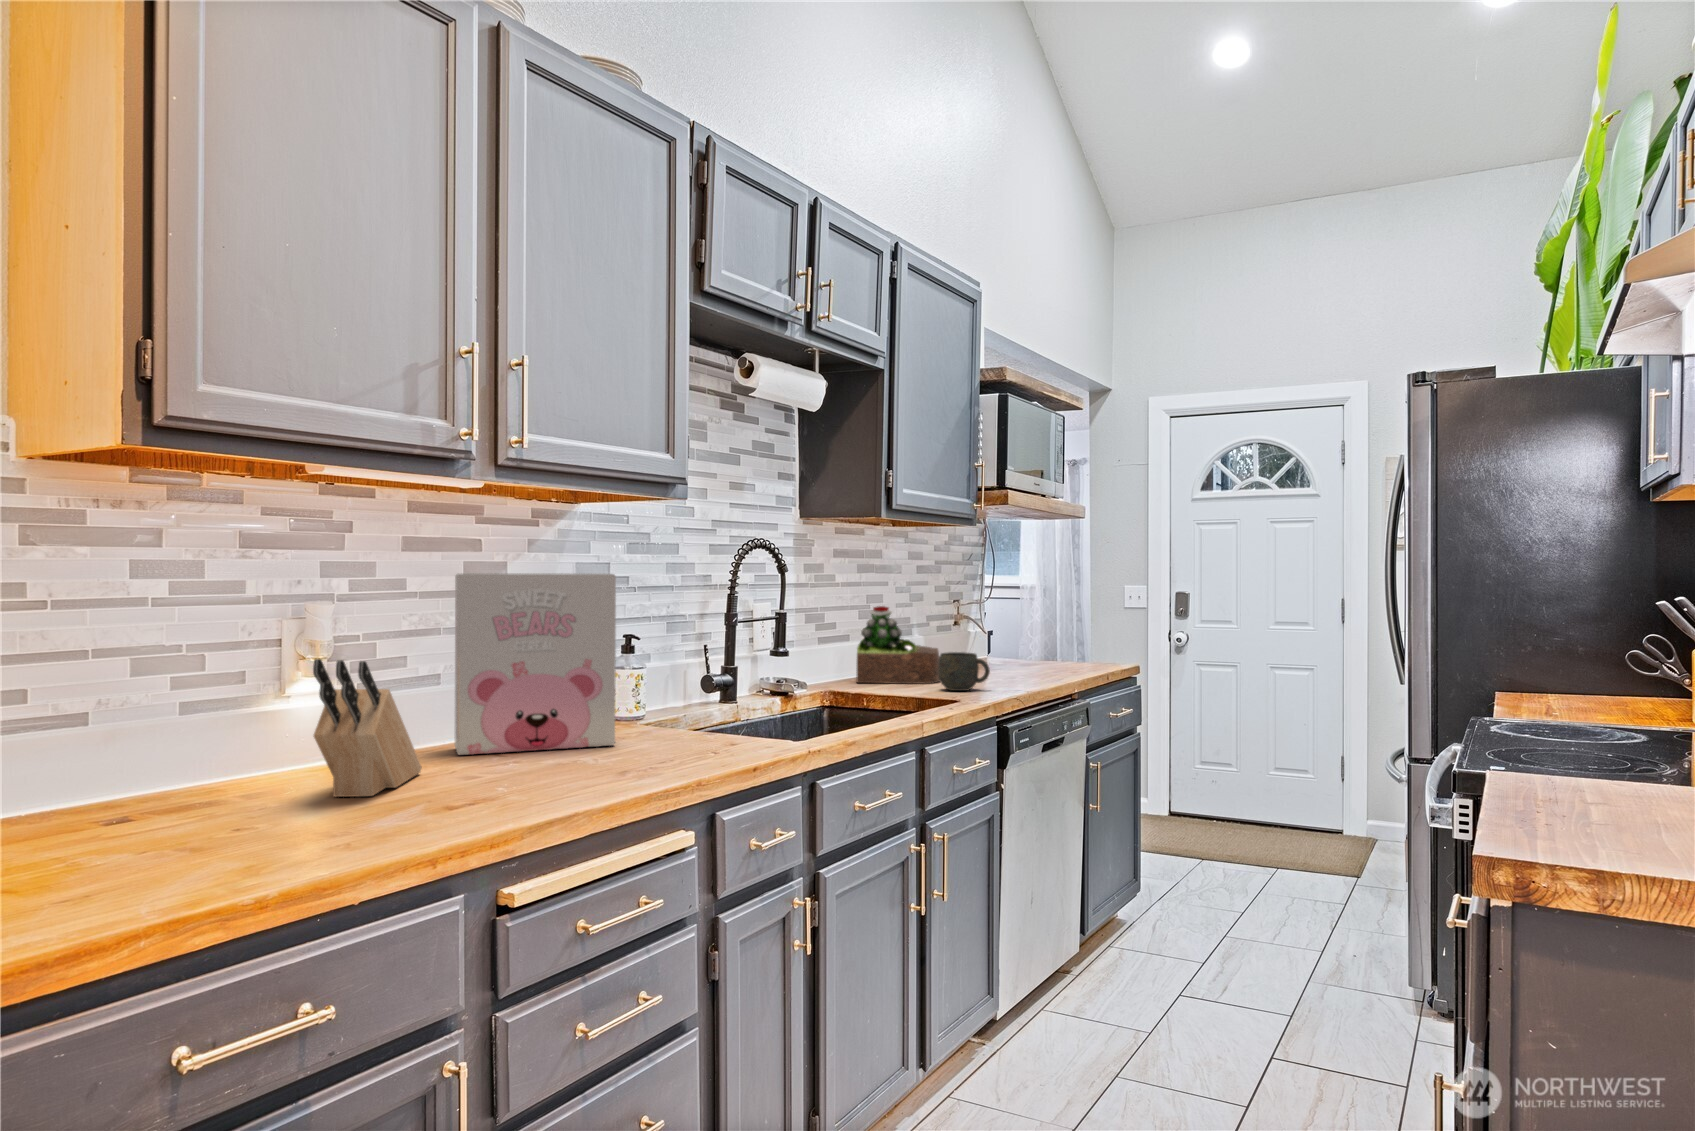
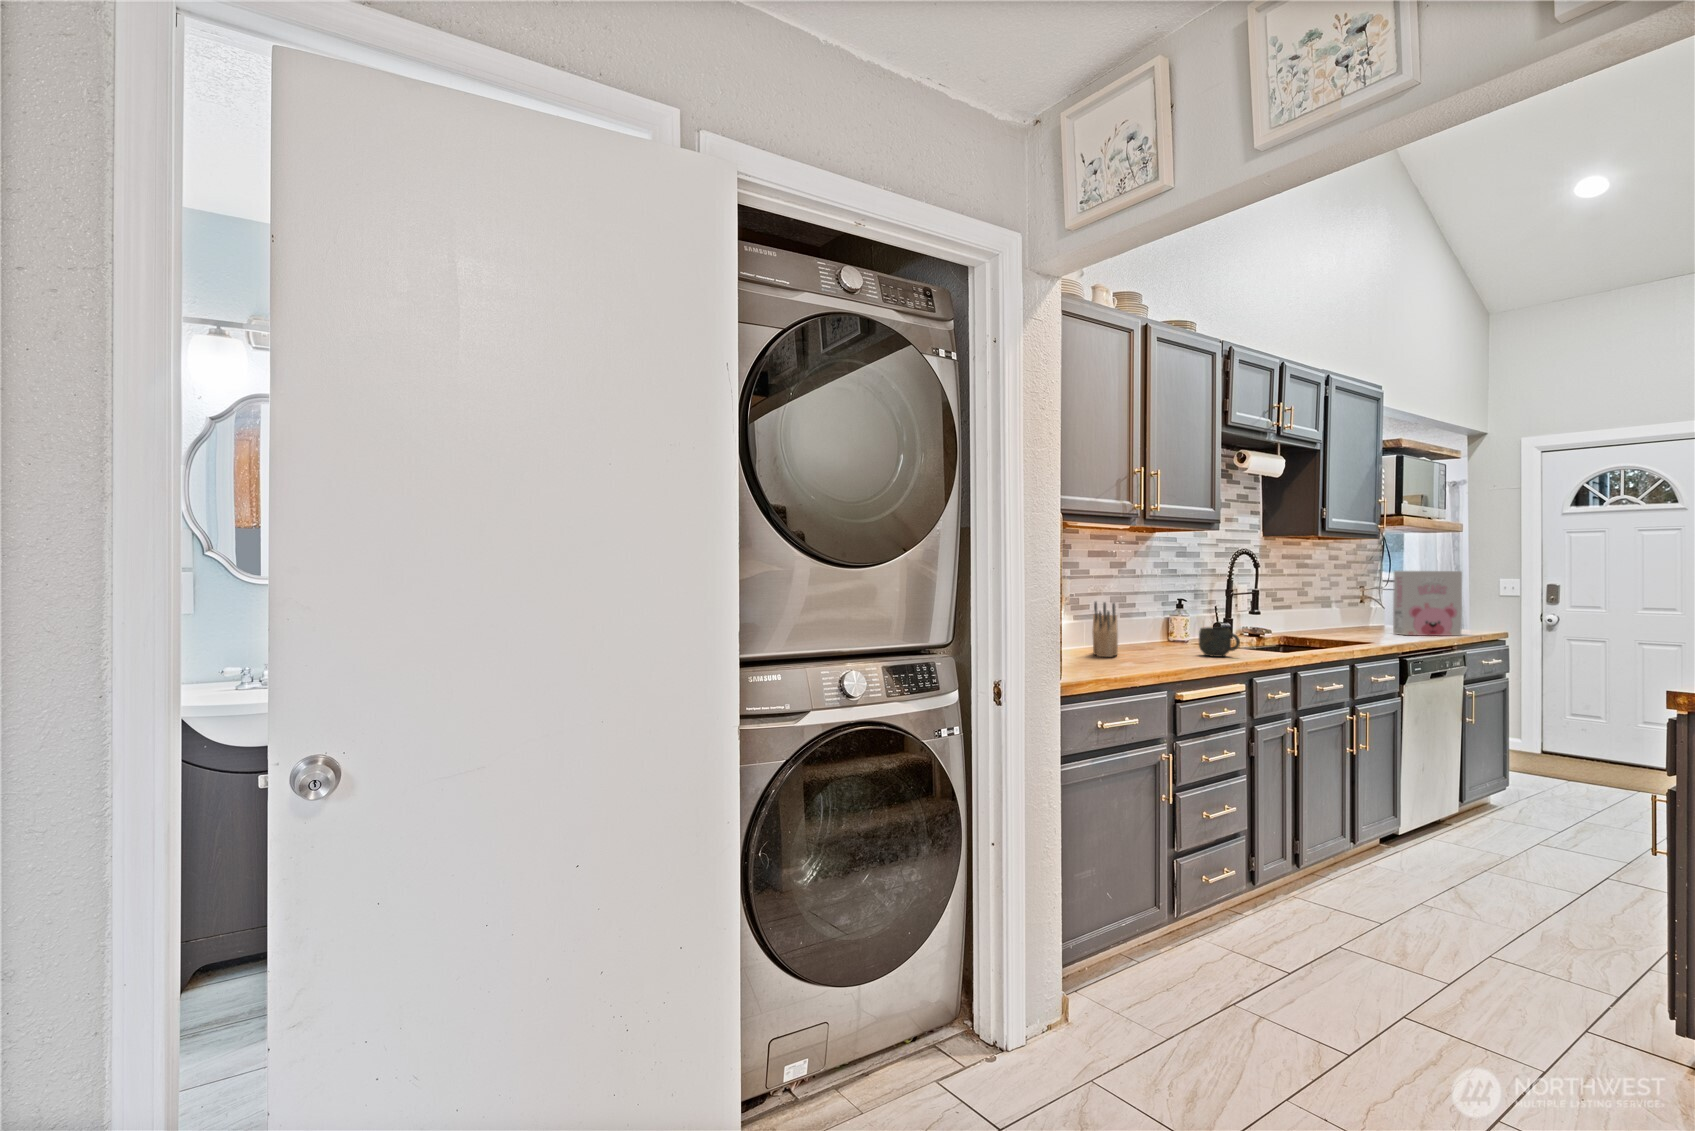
cereal box: present [455,573,616,755] -> present [1393,571,1462,636]
succulent plant: present [856,606,940,684] -> none [1298,589,1355,636]
mug: present [939,652,990,691] -> present [1199,627,1240,657]

